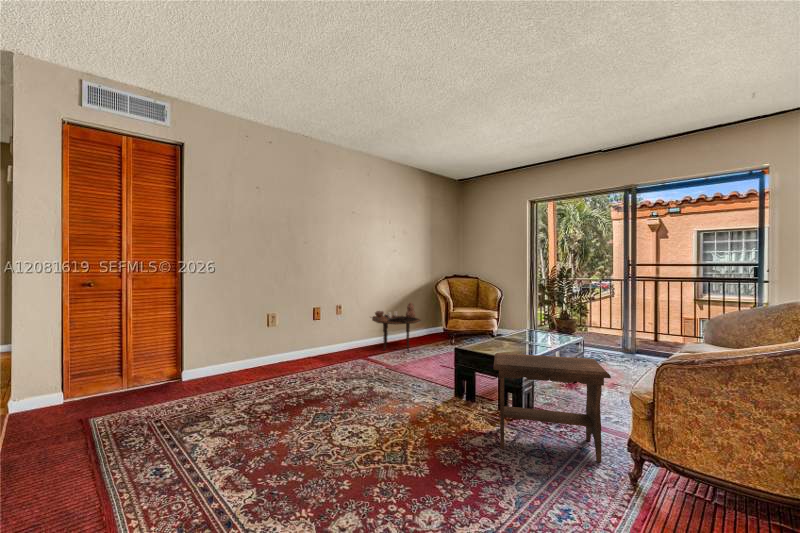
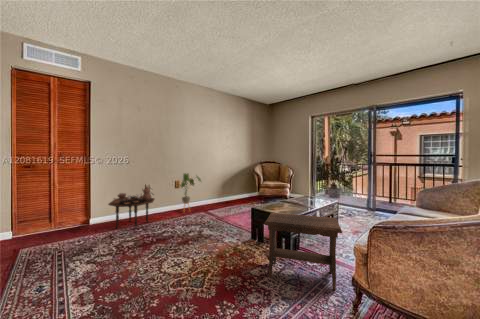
house plant: none [315,294,358,360] -> present [180,173,201,208]
side table: present [372,303,421,351] -> present [108,187,154,229]

